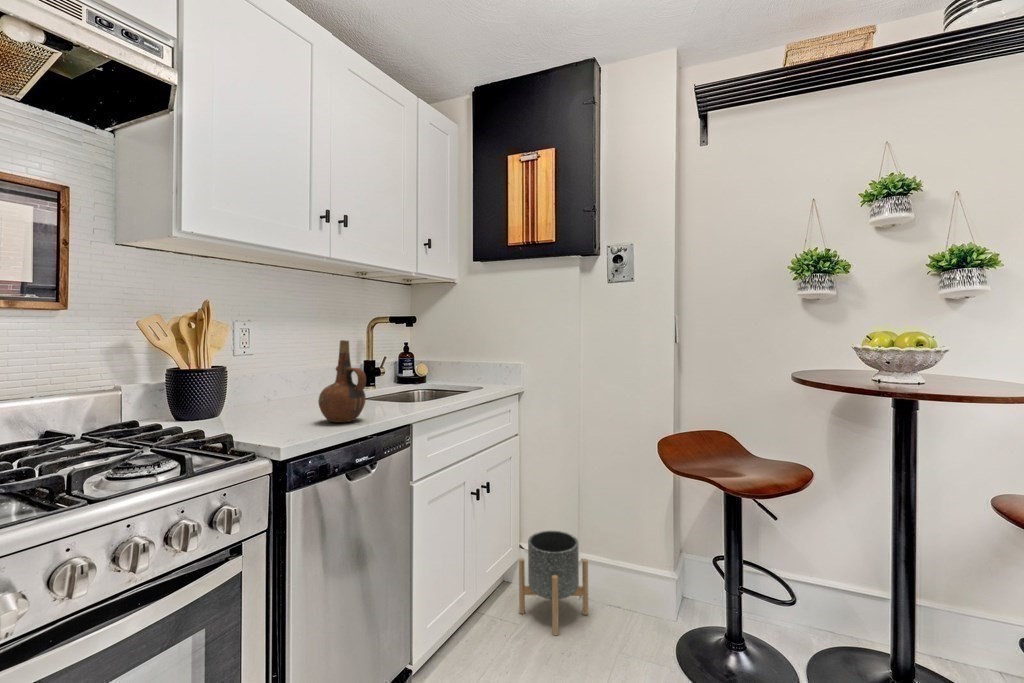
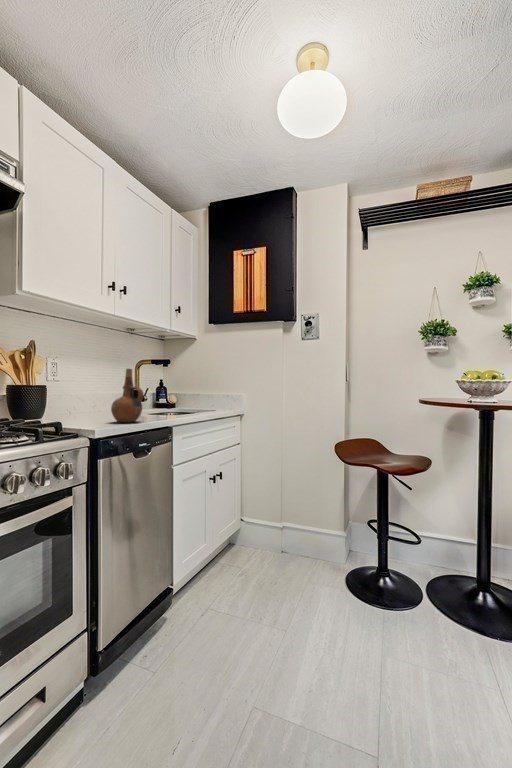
planter: present [519,531,588,635] -> none [240,507,287,575]

